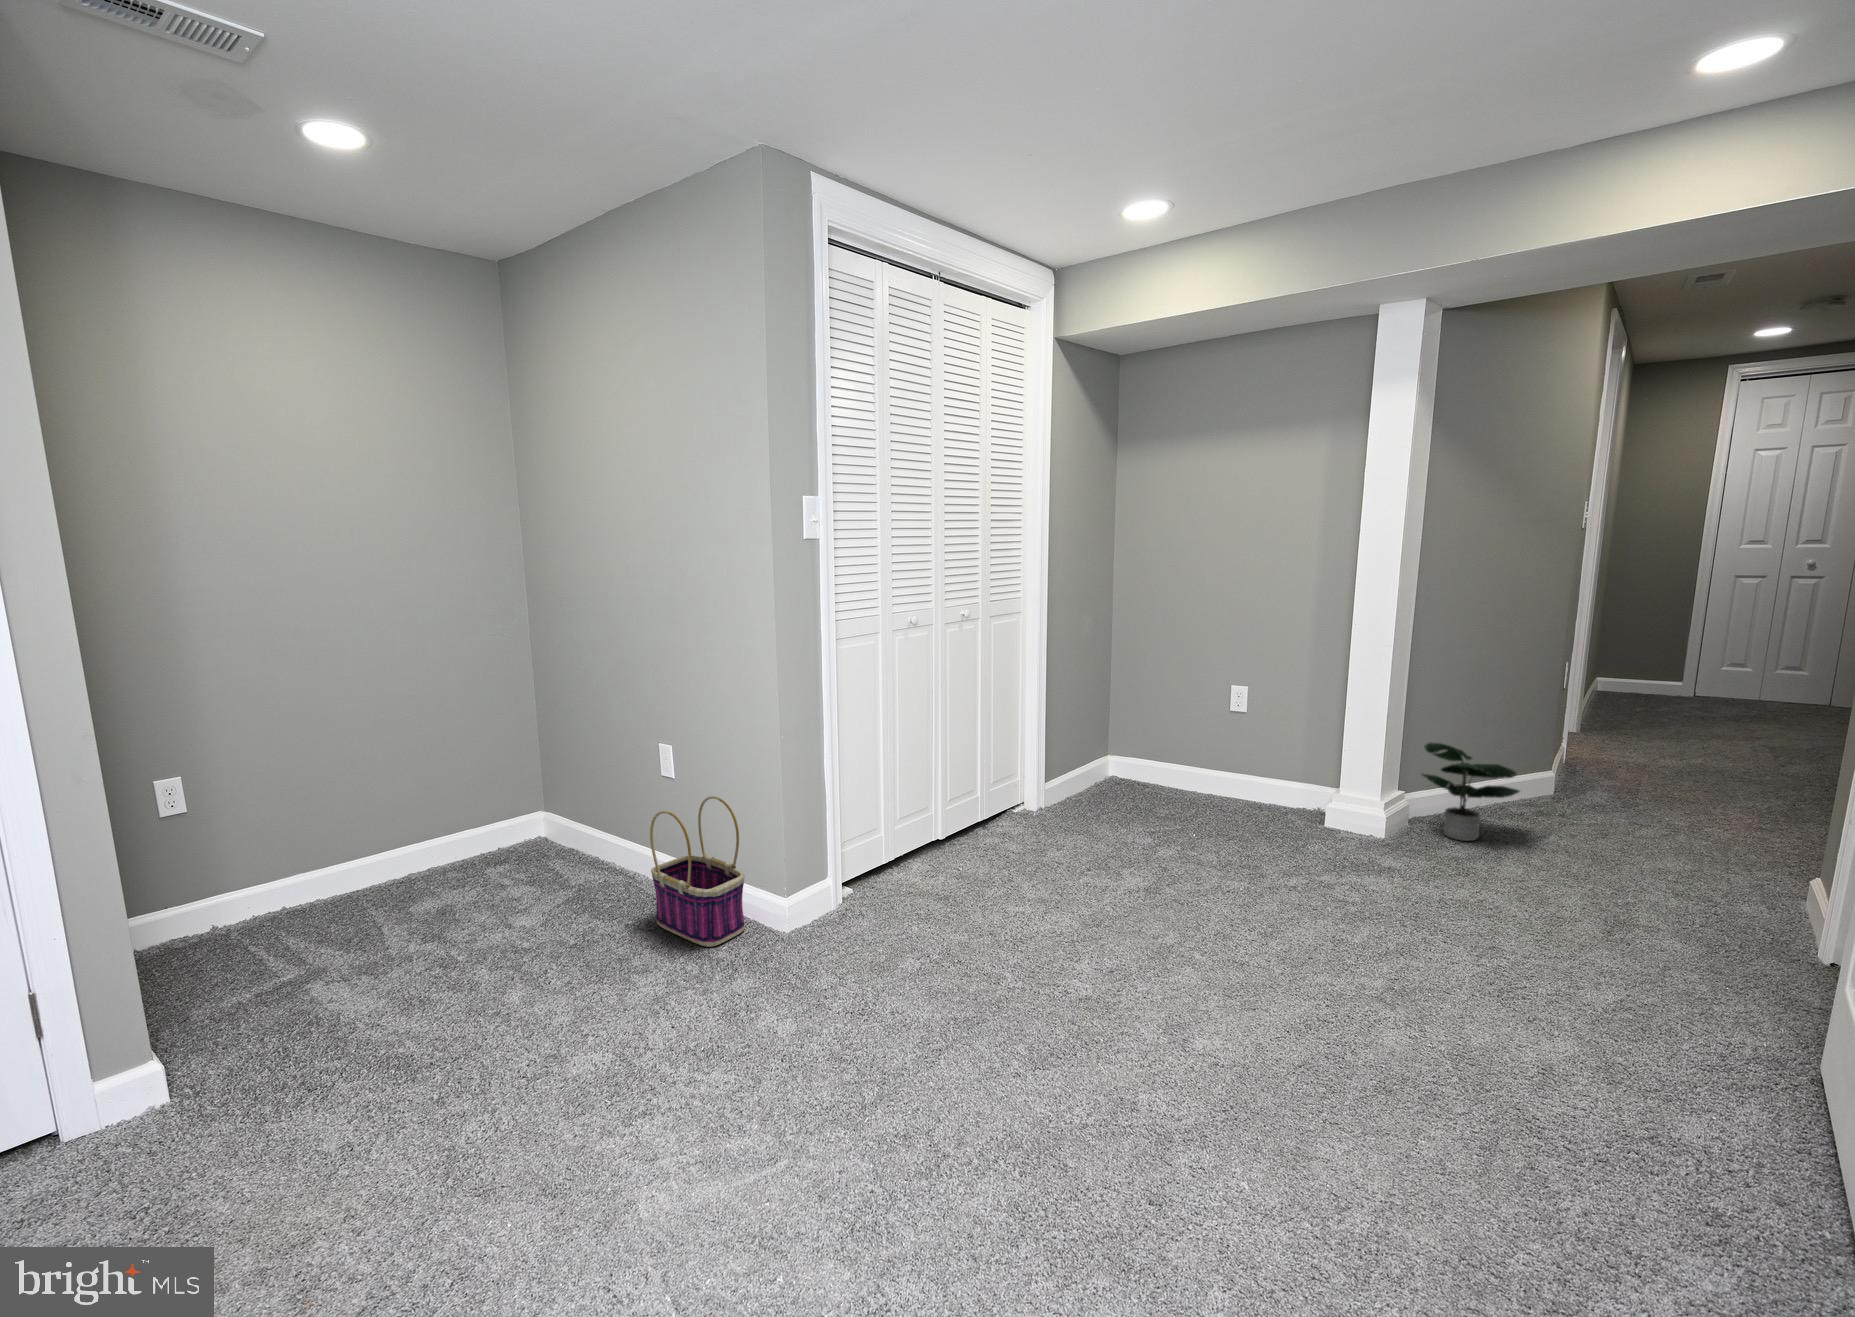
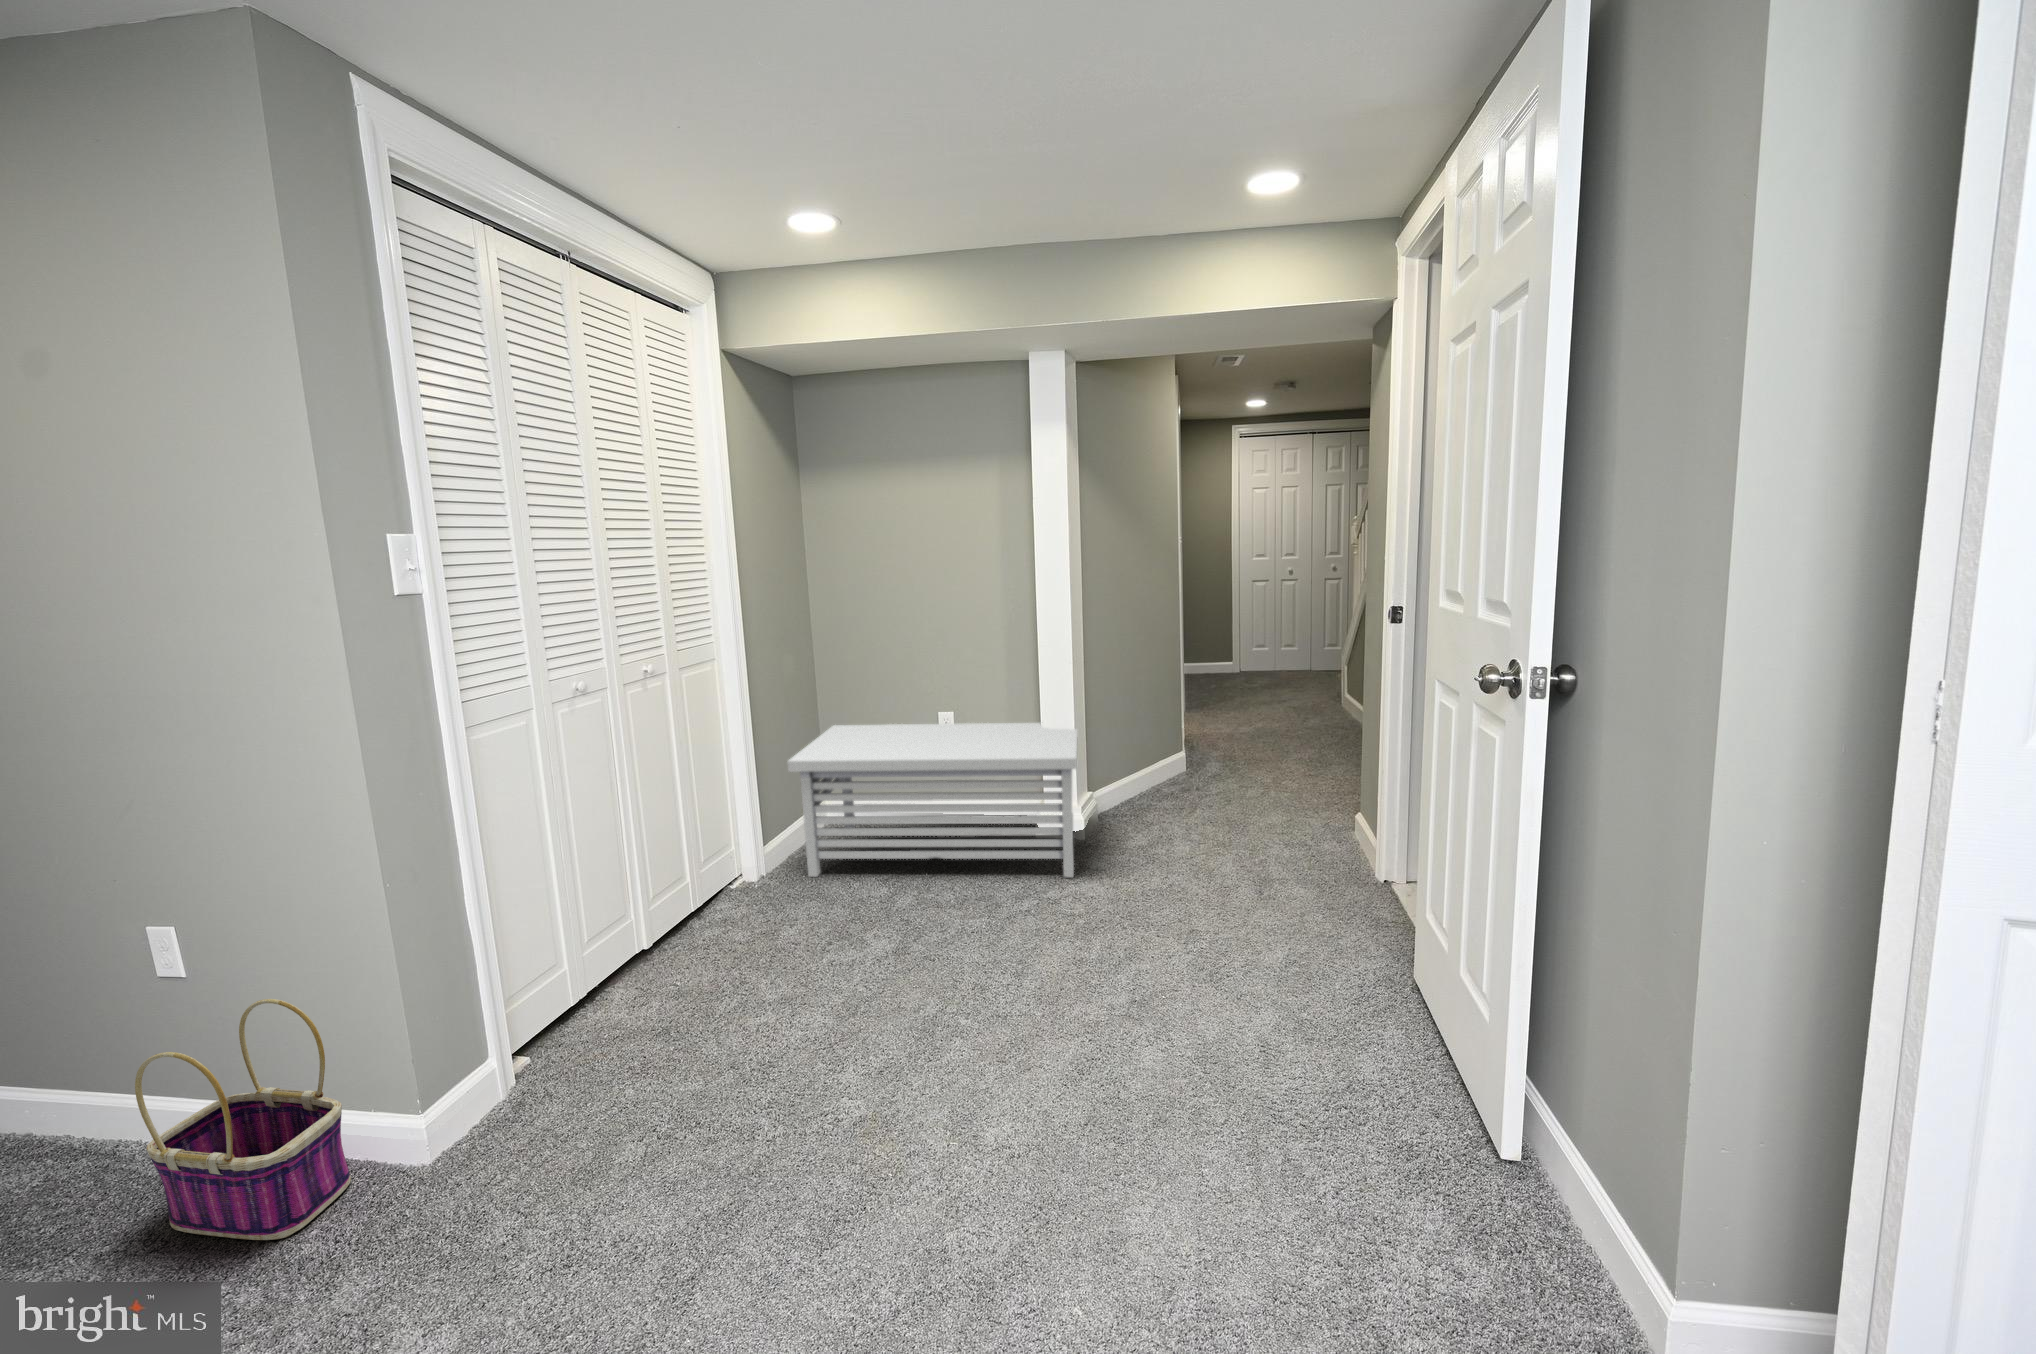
storage bench: none [1076,684,1389,868] -> present [787,722,1077,877]
potted plant: present [1422,743,1520,841] -> none [1106,746,1182,829]

